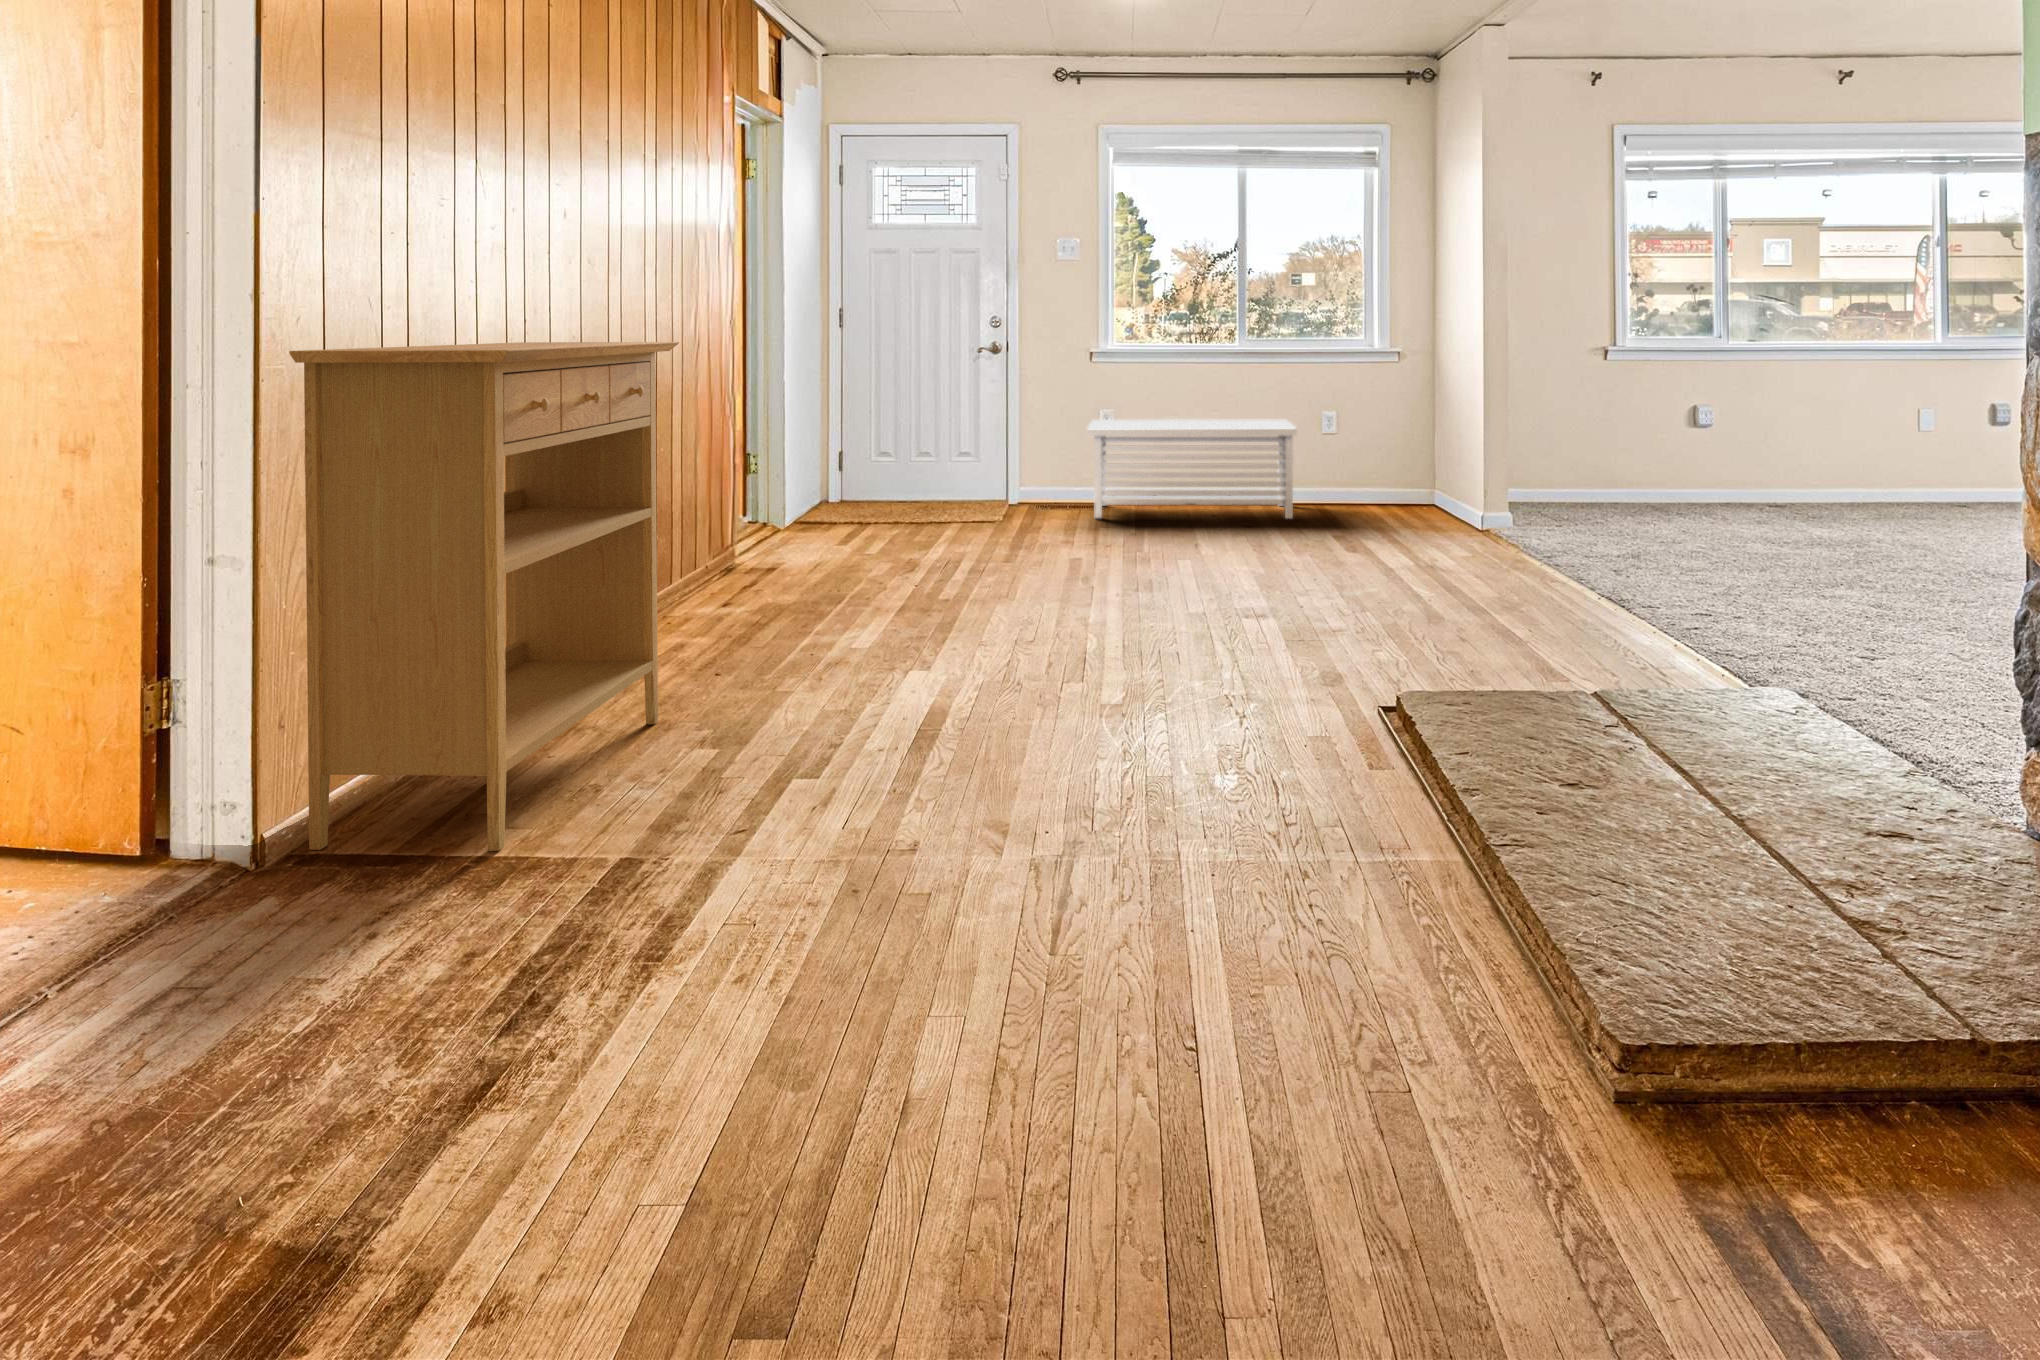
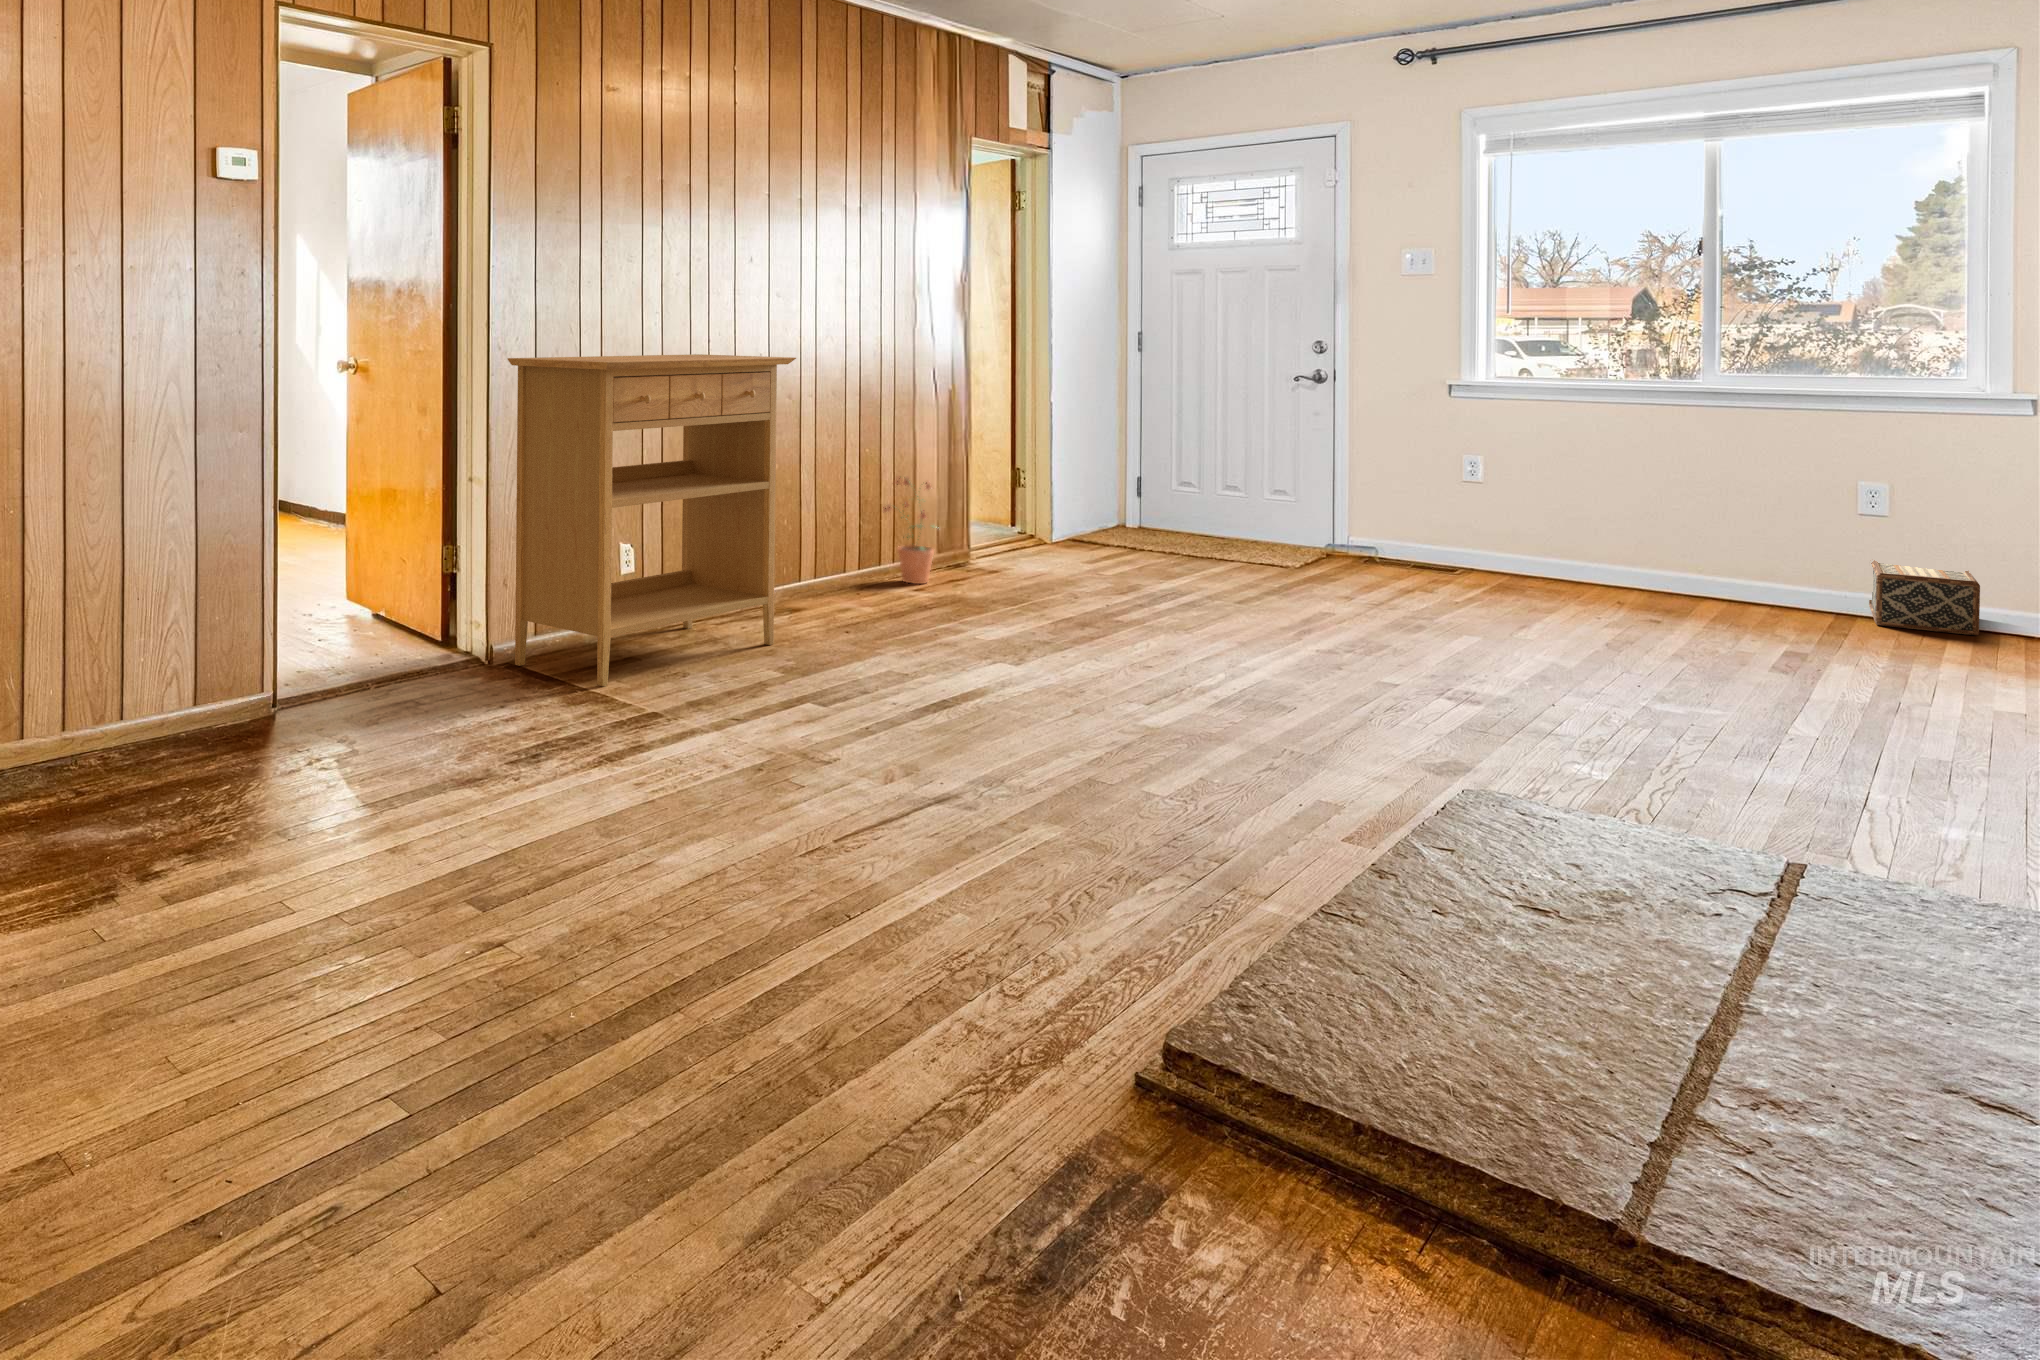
storage bench: present [1087,420,1297,519] -> none [1403,454,1719,594]
woven basket: none [1391,475,1471,526] -> present [1869,560,1980,635]
potted plant: none [677,484,744,608] -> present [883,477,934,584]

